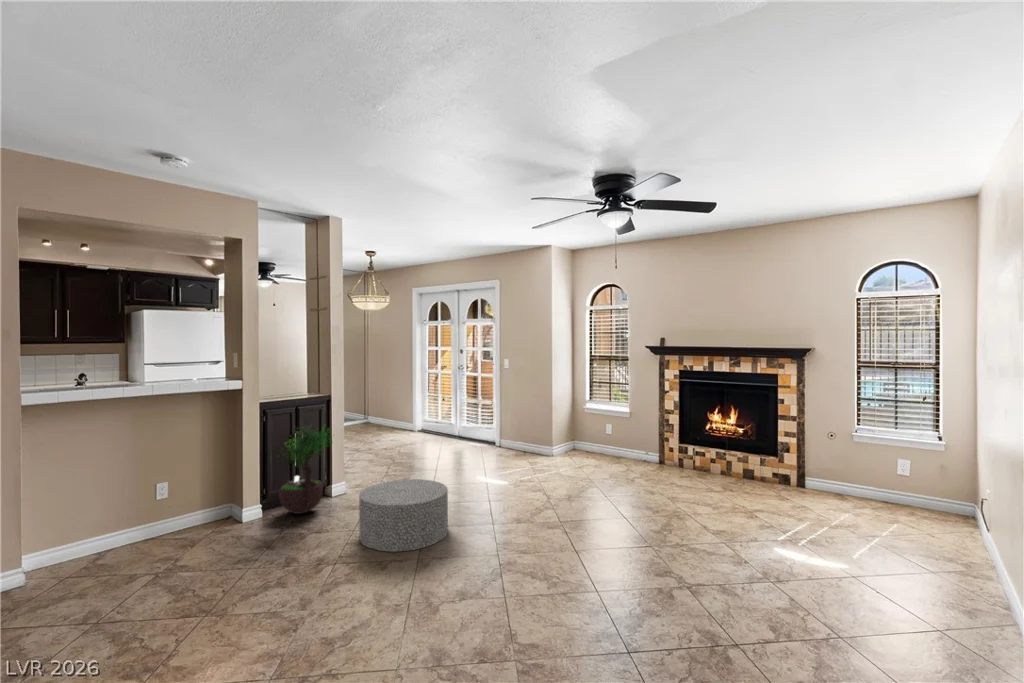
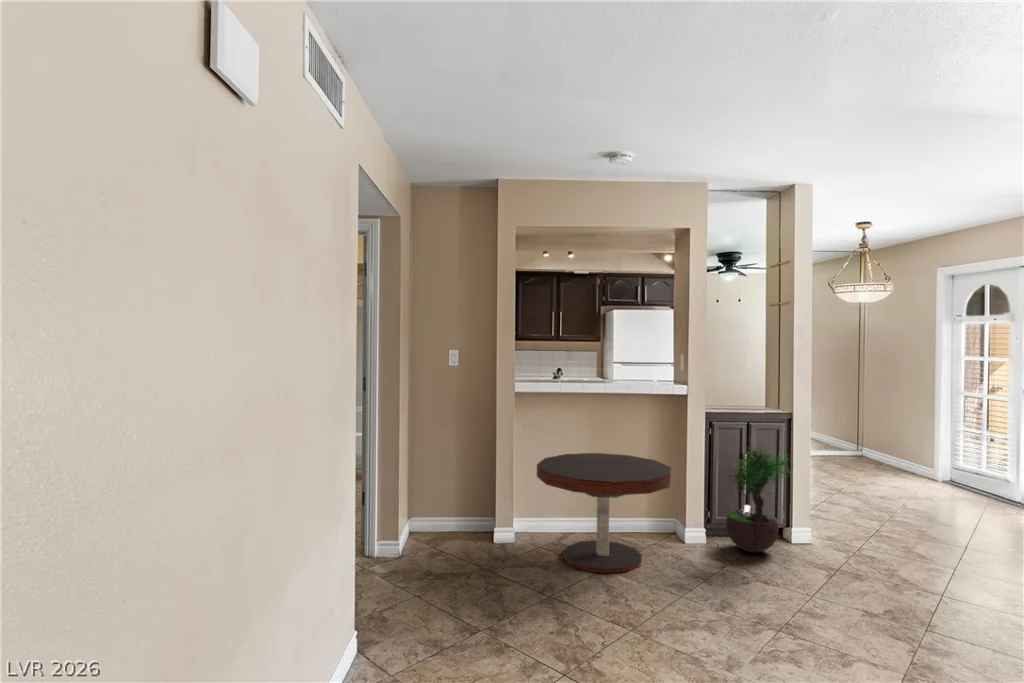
coffee table: none [64,453,231,580] -> present [537,453,671,573]
ottoman: present [359,479,448,552] -> none [818,541,966,655]

